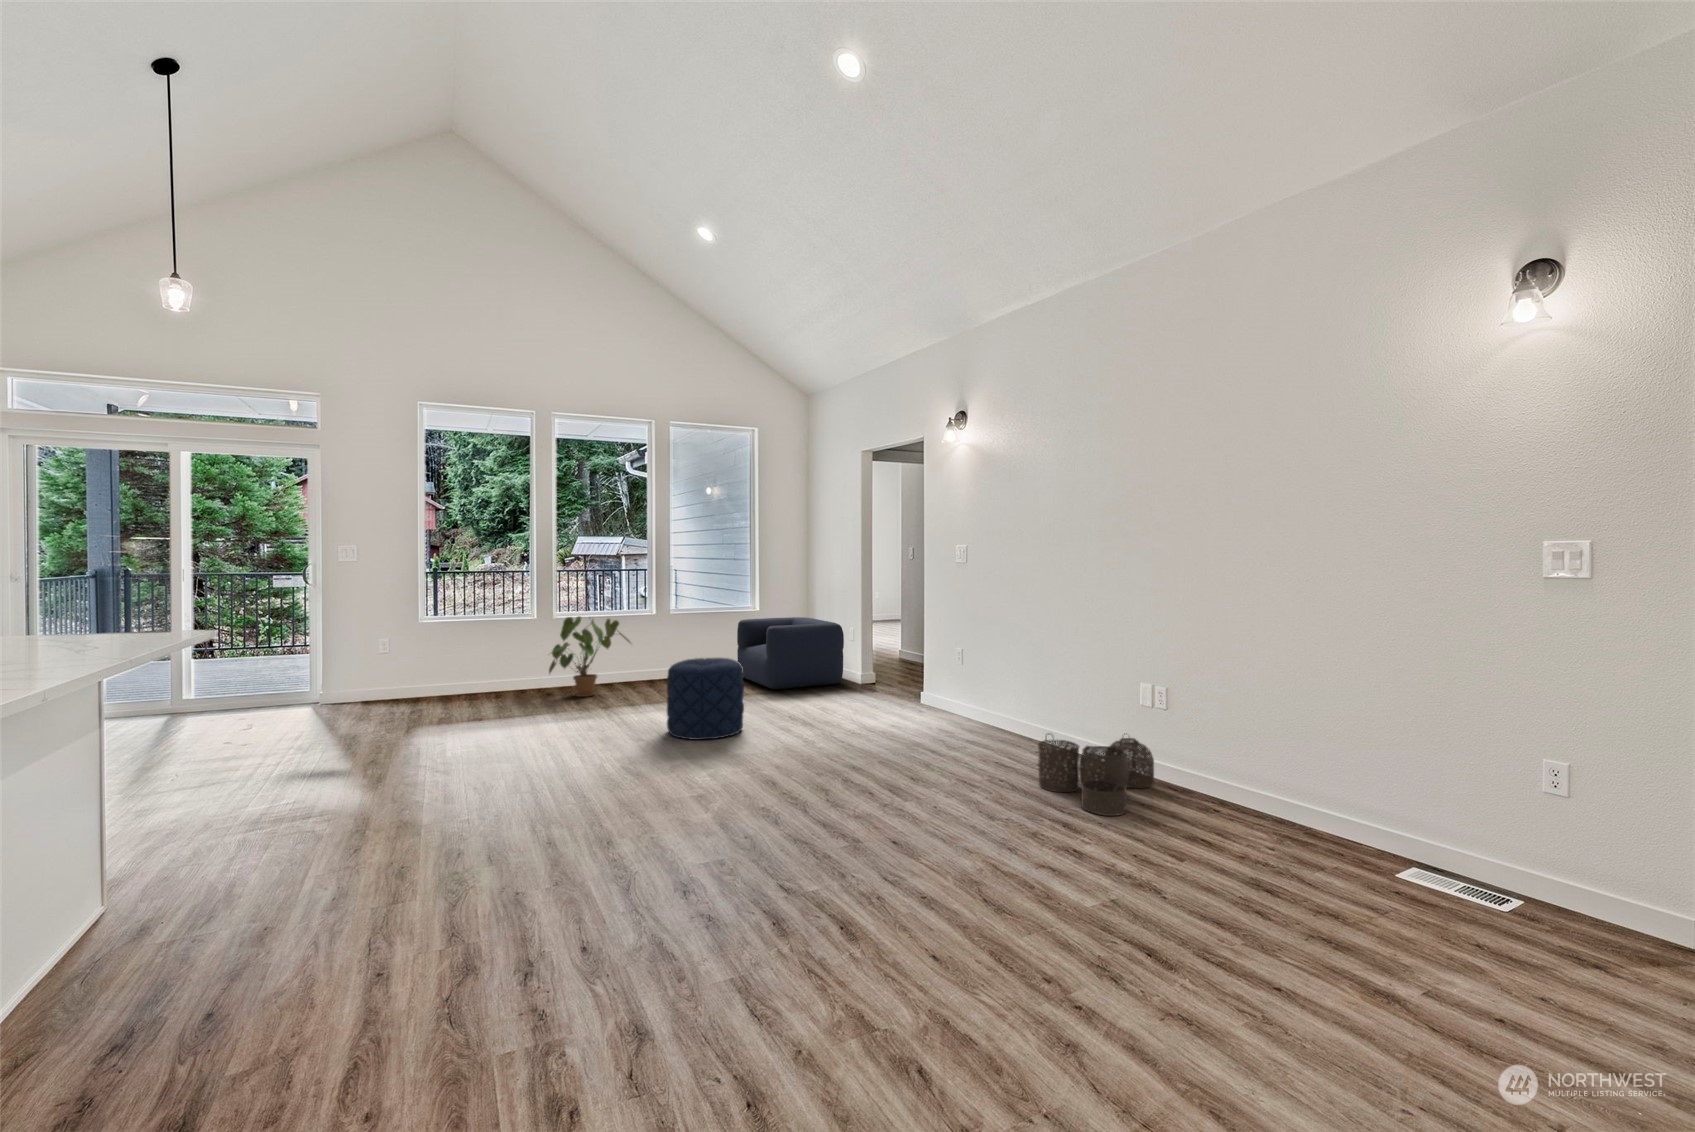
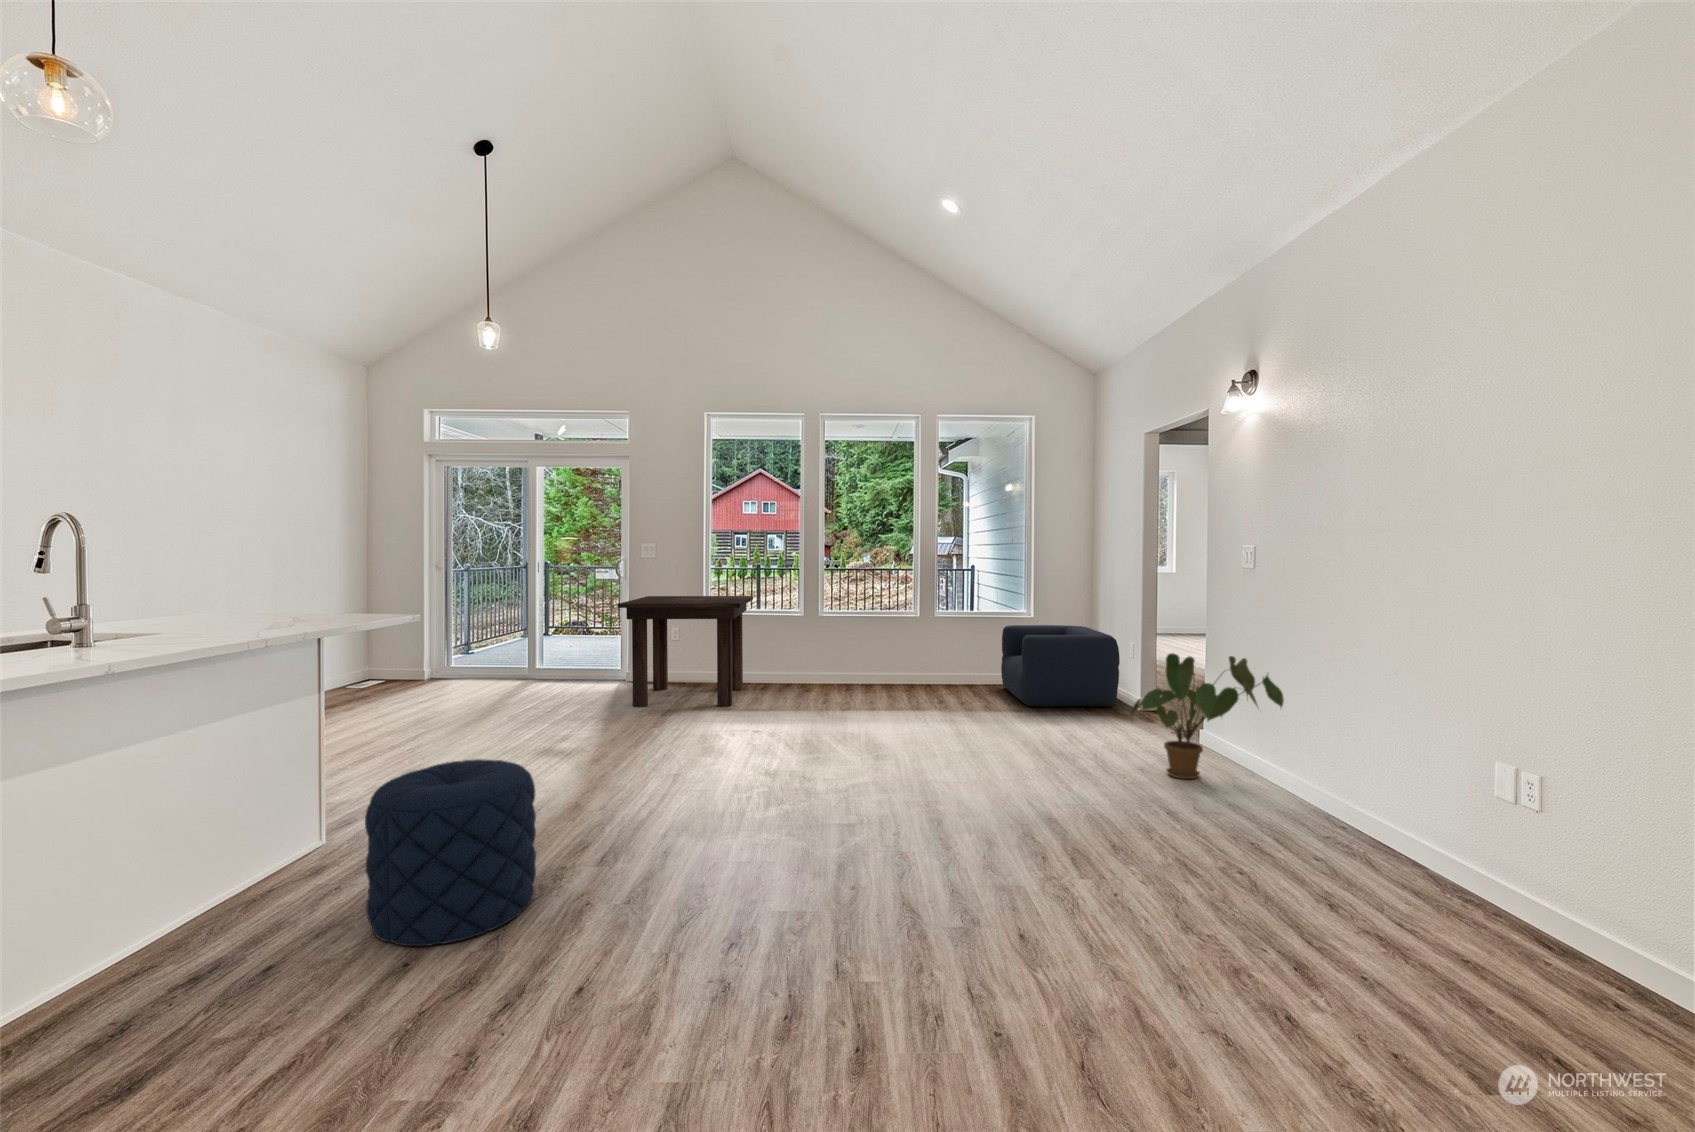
dining table: none [336,600,489,729] -> present [618,596,753,706]
house plant: present [549,617,630,697] -> present [1130,653,1284,779]
pouf: present [667,658,744,740] -> present [365,759,536,946]
woven basket: present [1038,733,1154,816] -> none [1296,818,1514,972]

